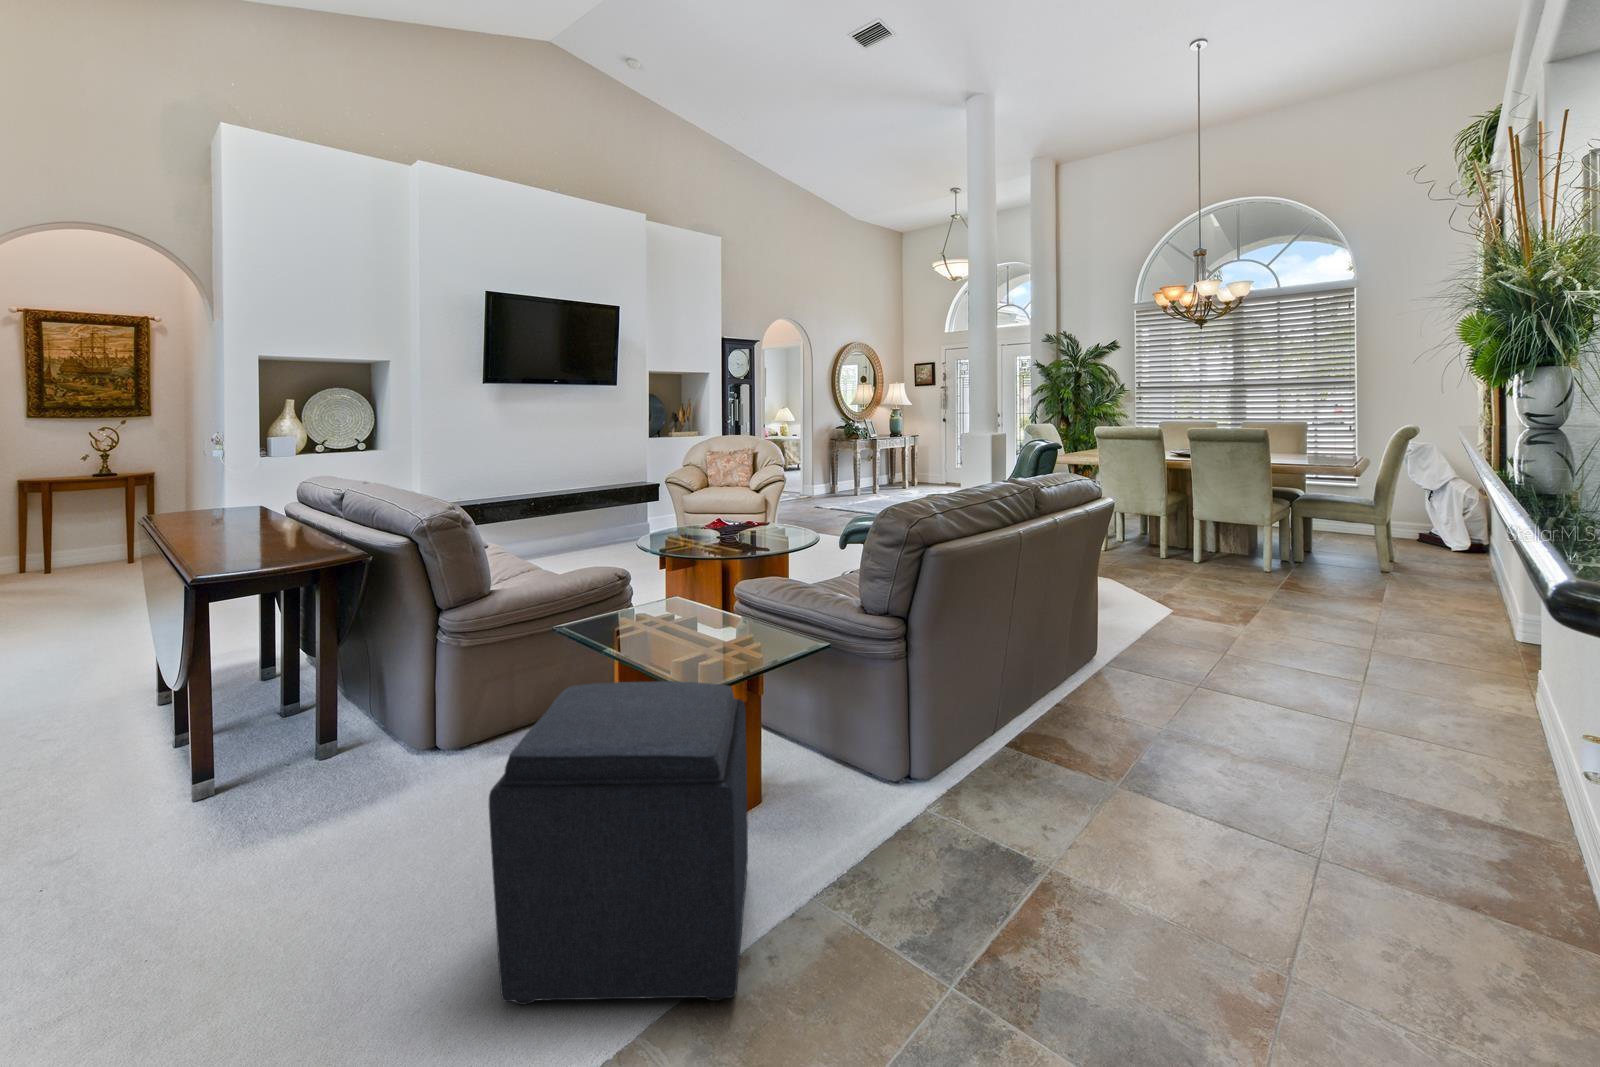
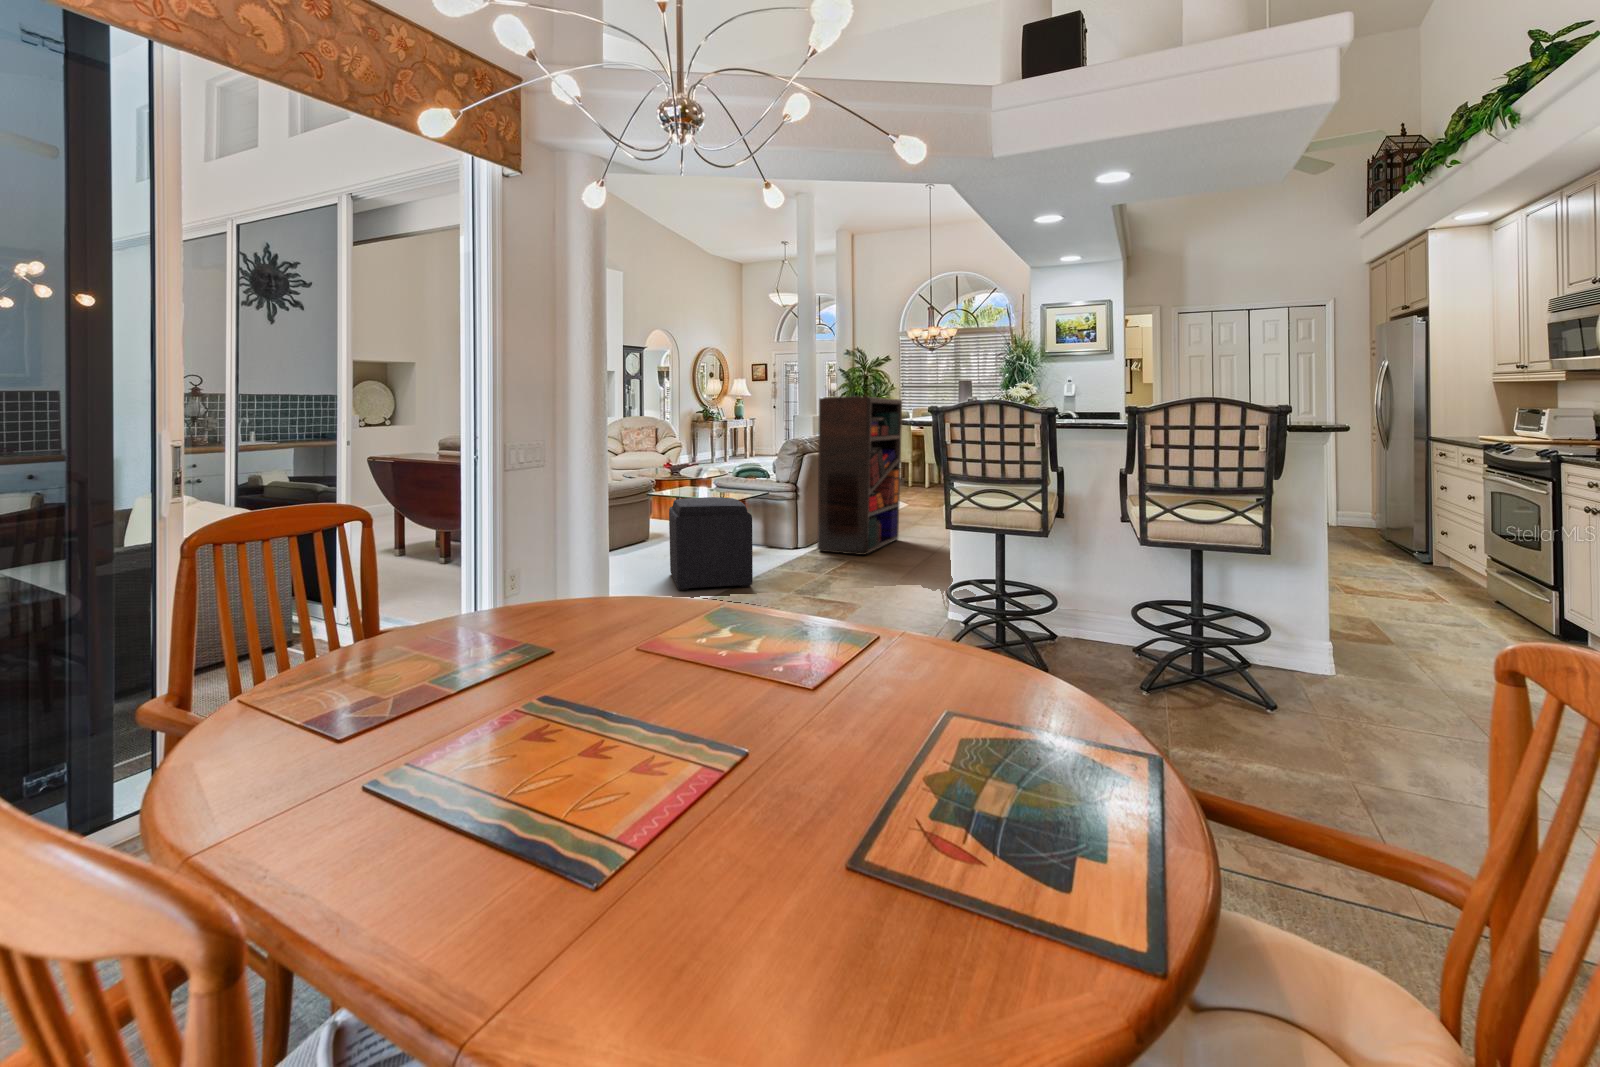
bookshelf: none [973,403,1191,807] -> present [817,396,902,555]

